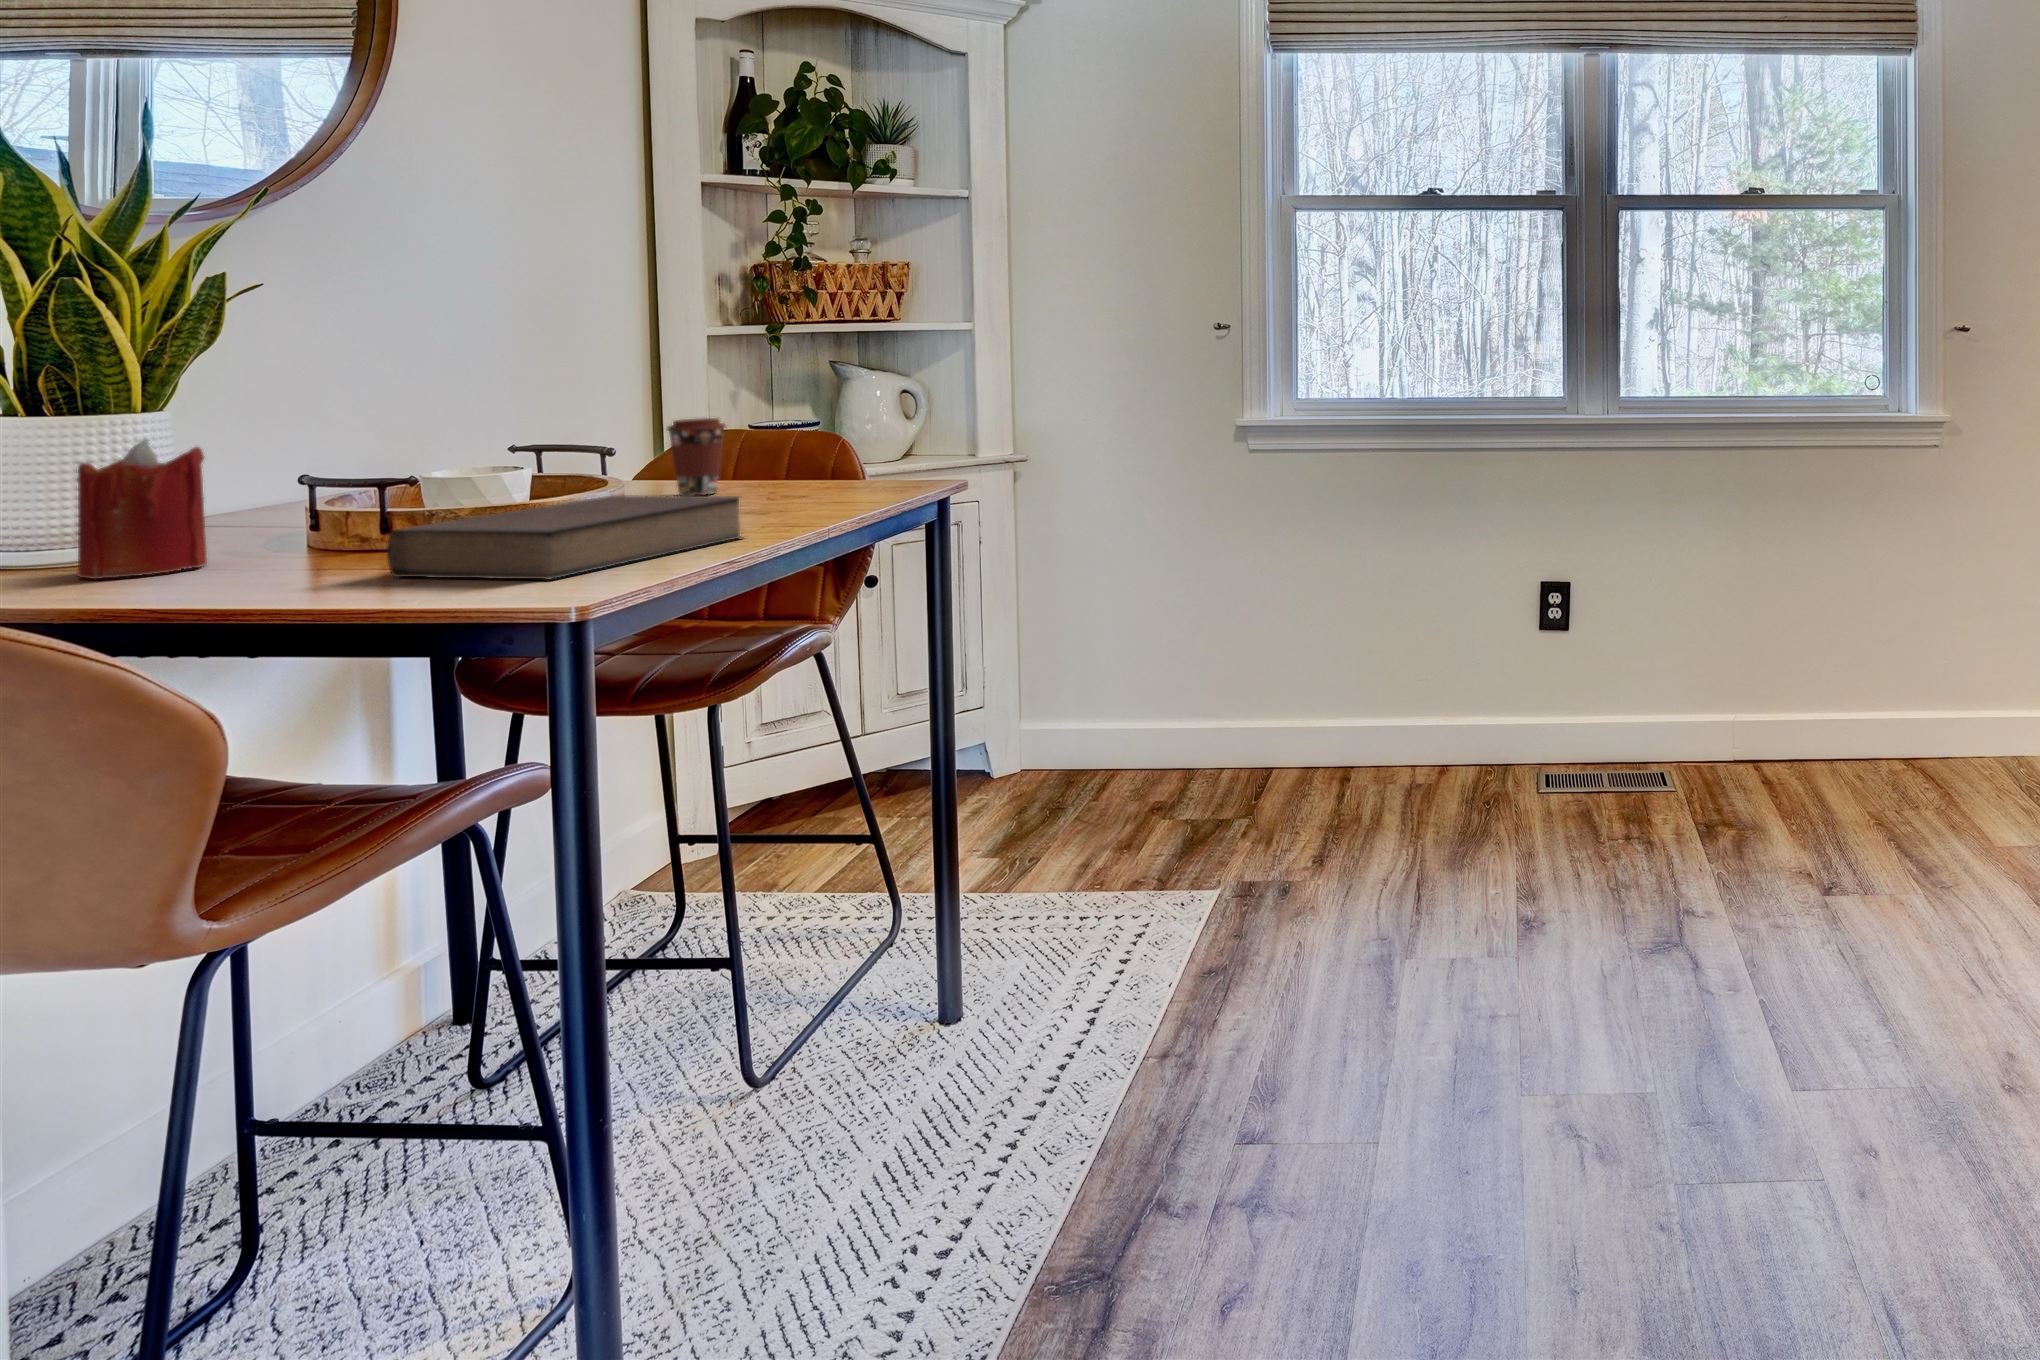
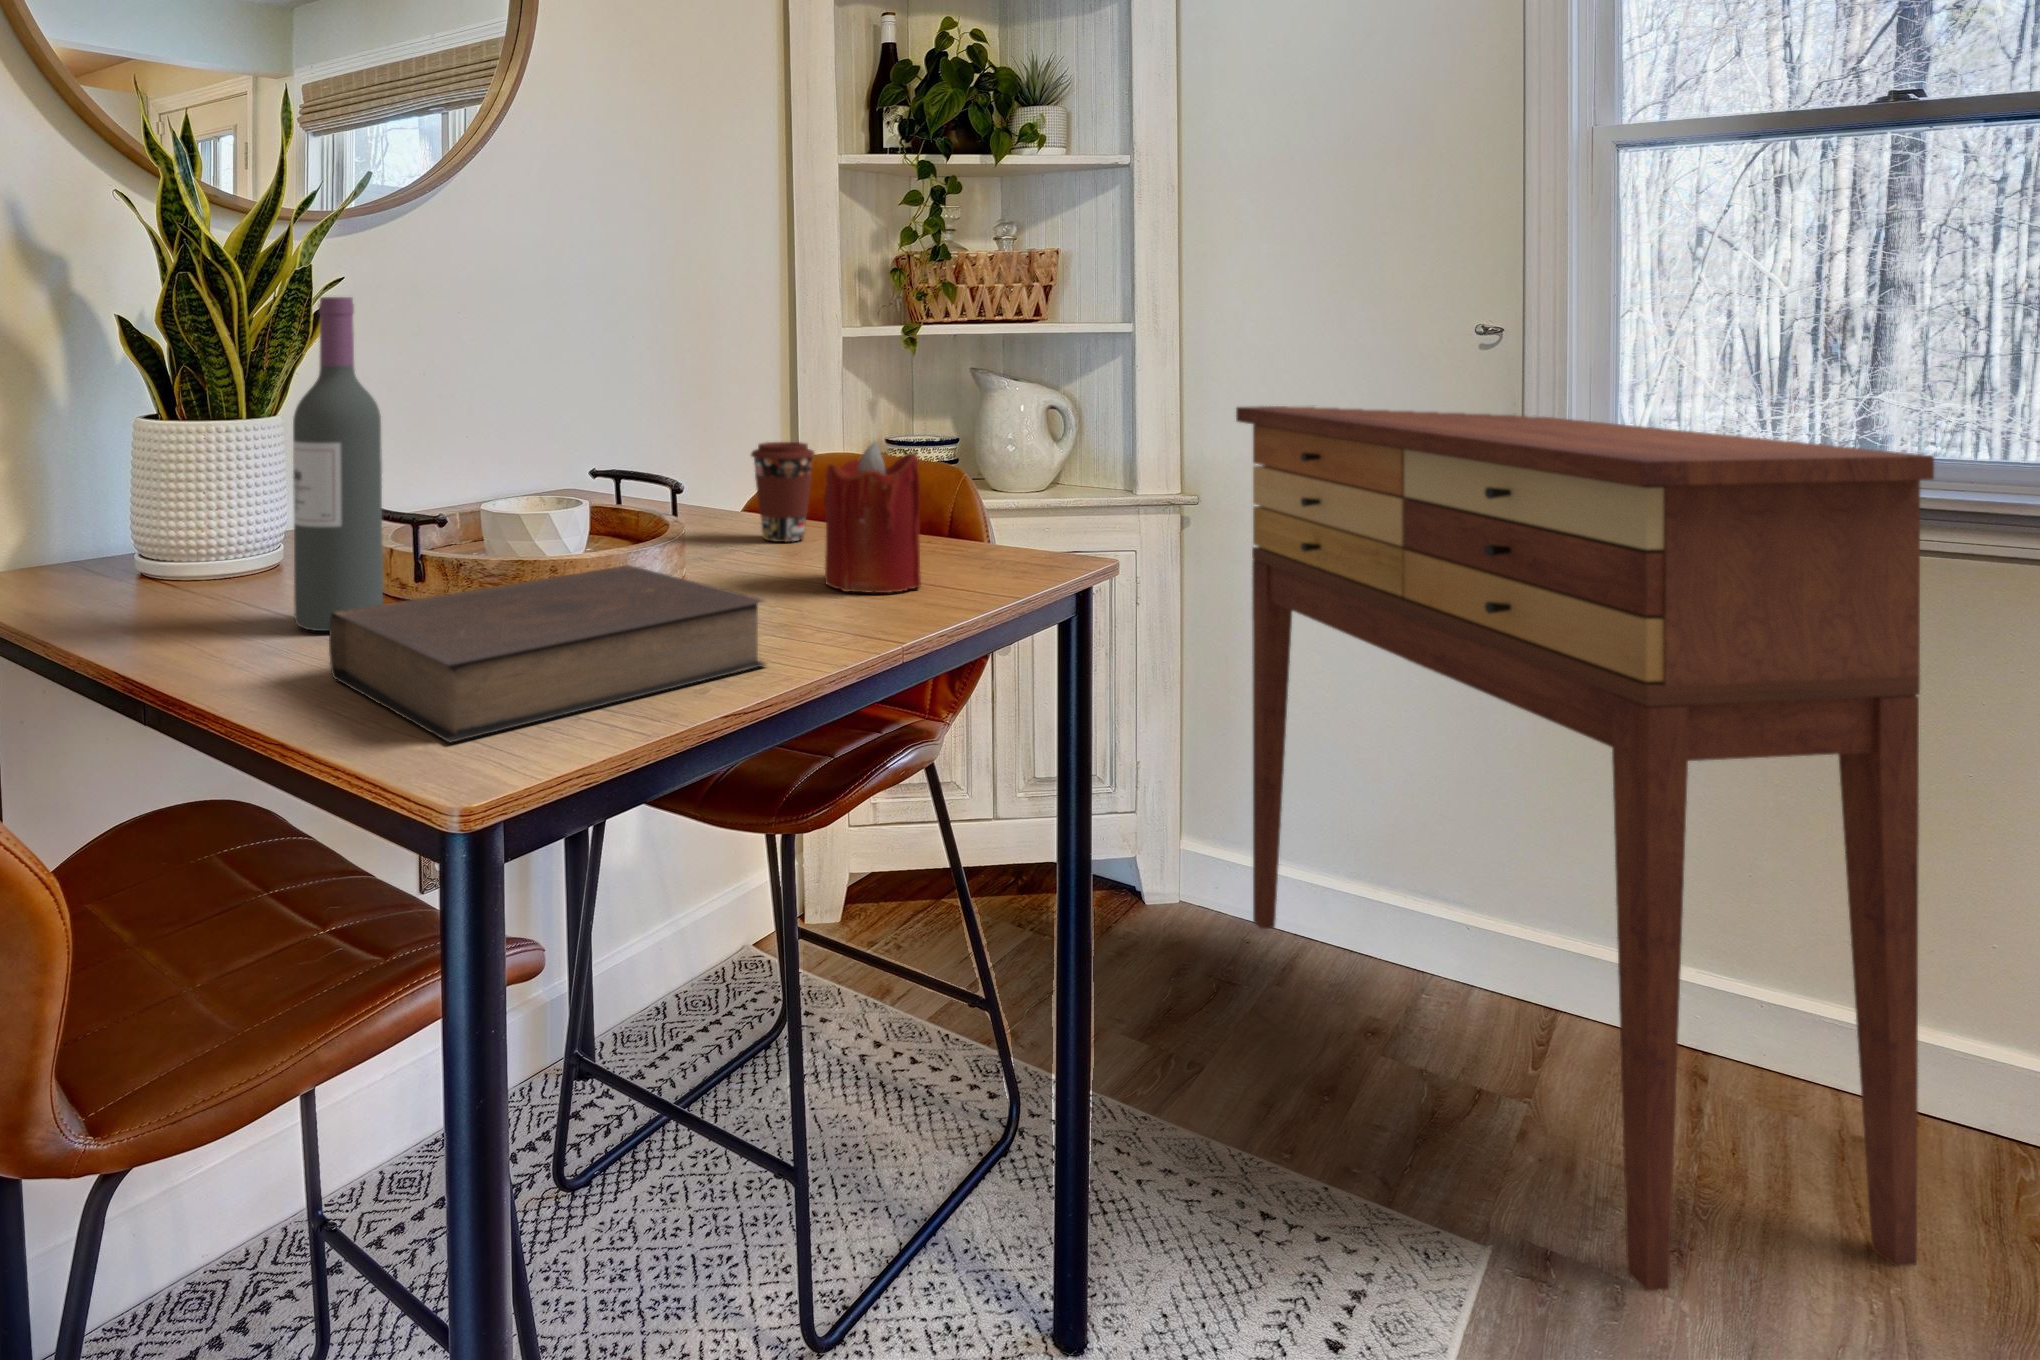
wine bottle: none [284,304,378,567] -> present [293,297,383,631]
console table: none [1060,382,1424,879] -> present [1236,406,1934,1291]
candle: present [78,439,207,579] -> present [824,442,921,593]

